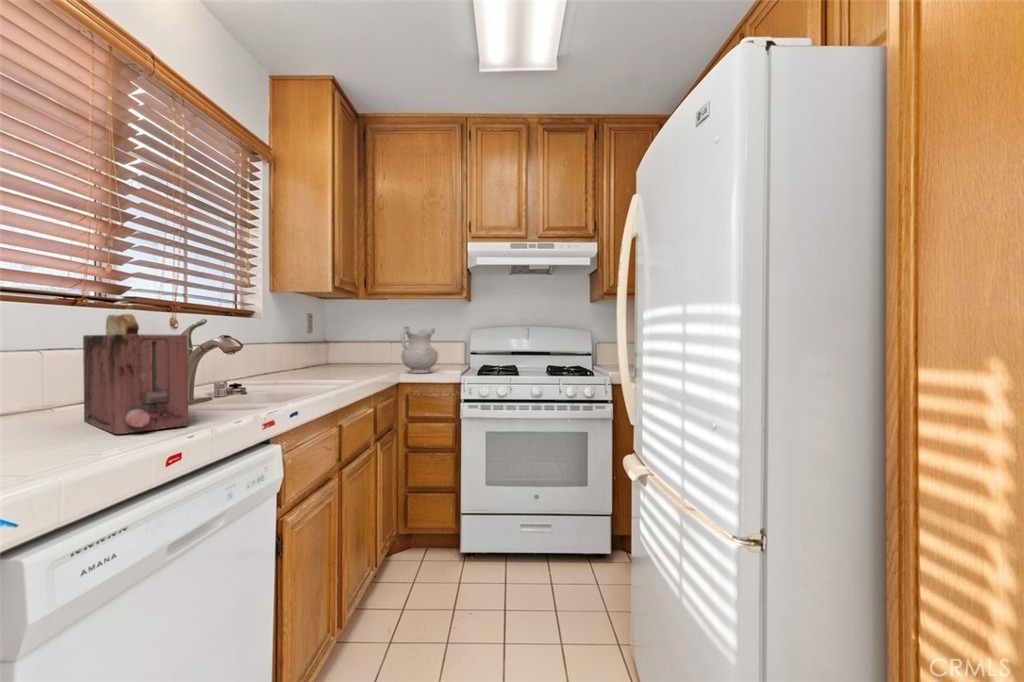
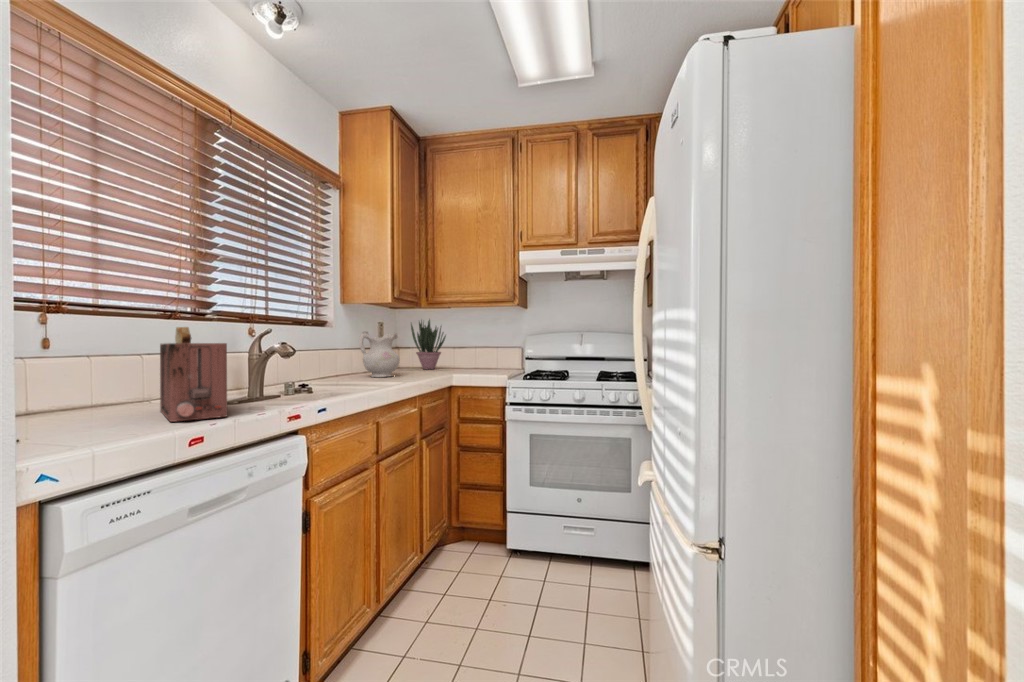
potted plant: none [345,311,384,367] -> present [411,320,446,370]
ceramic pitcher: present [401,327,438,373] -> present [359,331,400,377]

